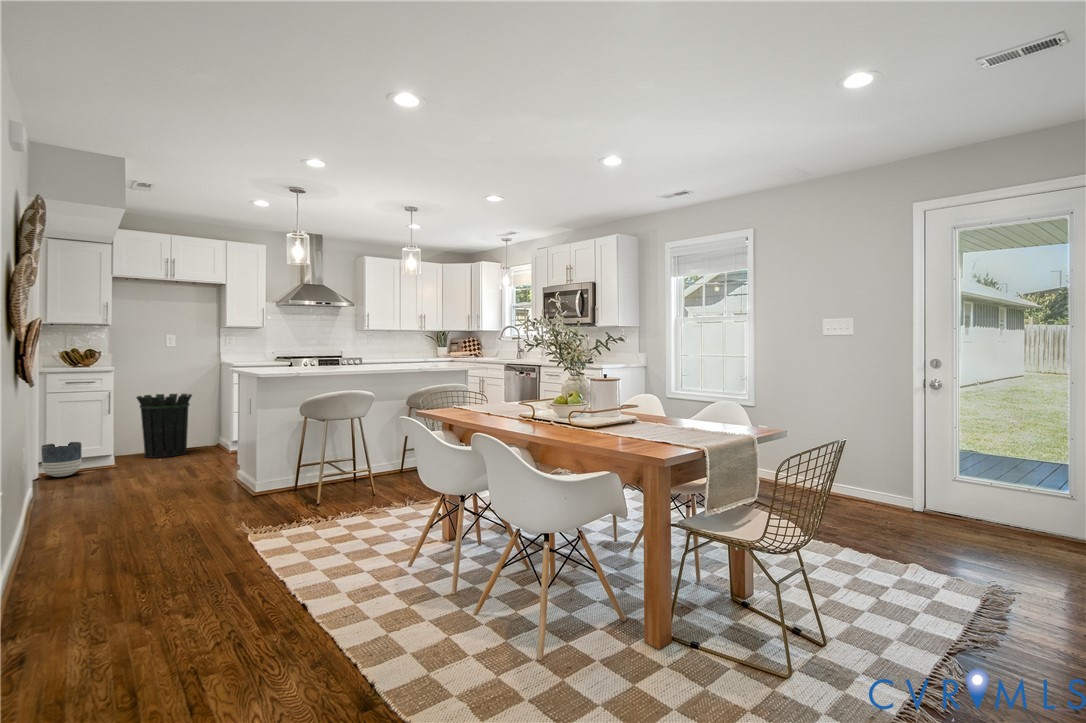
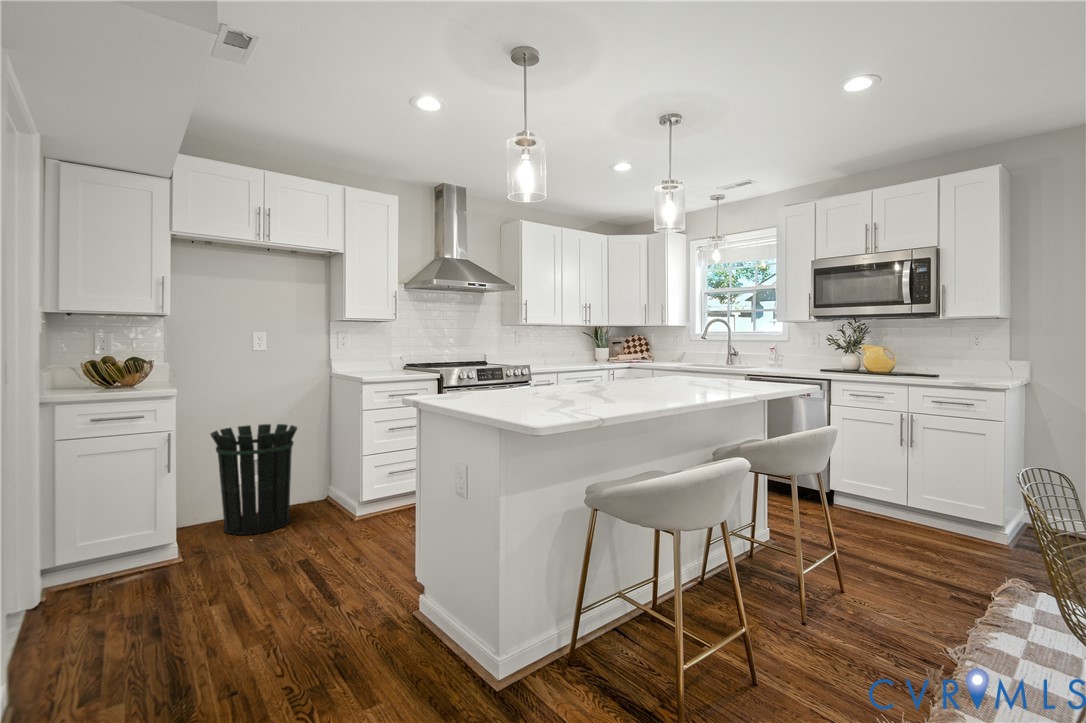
planter: present [41,442,82,477] -> none [46,530,124,604]

